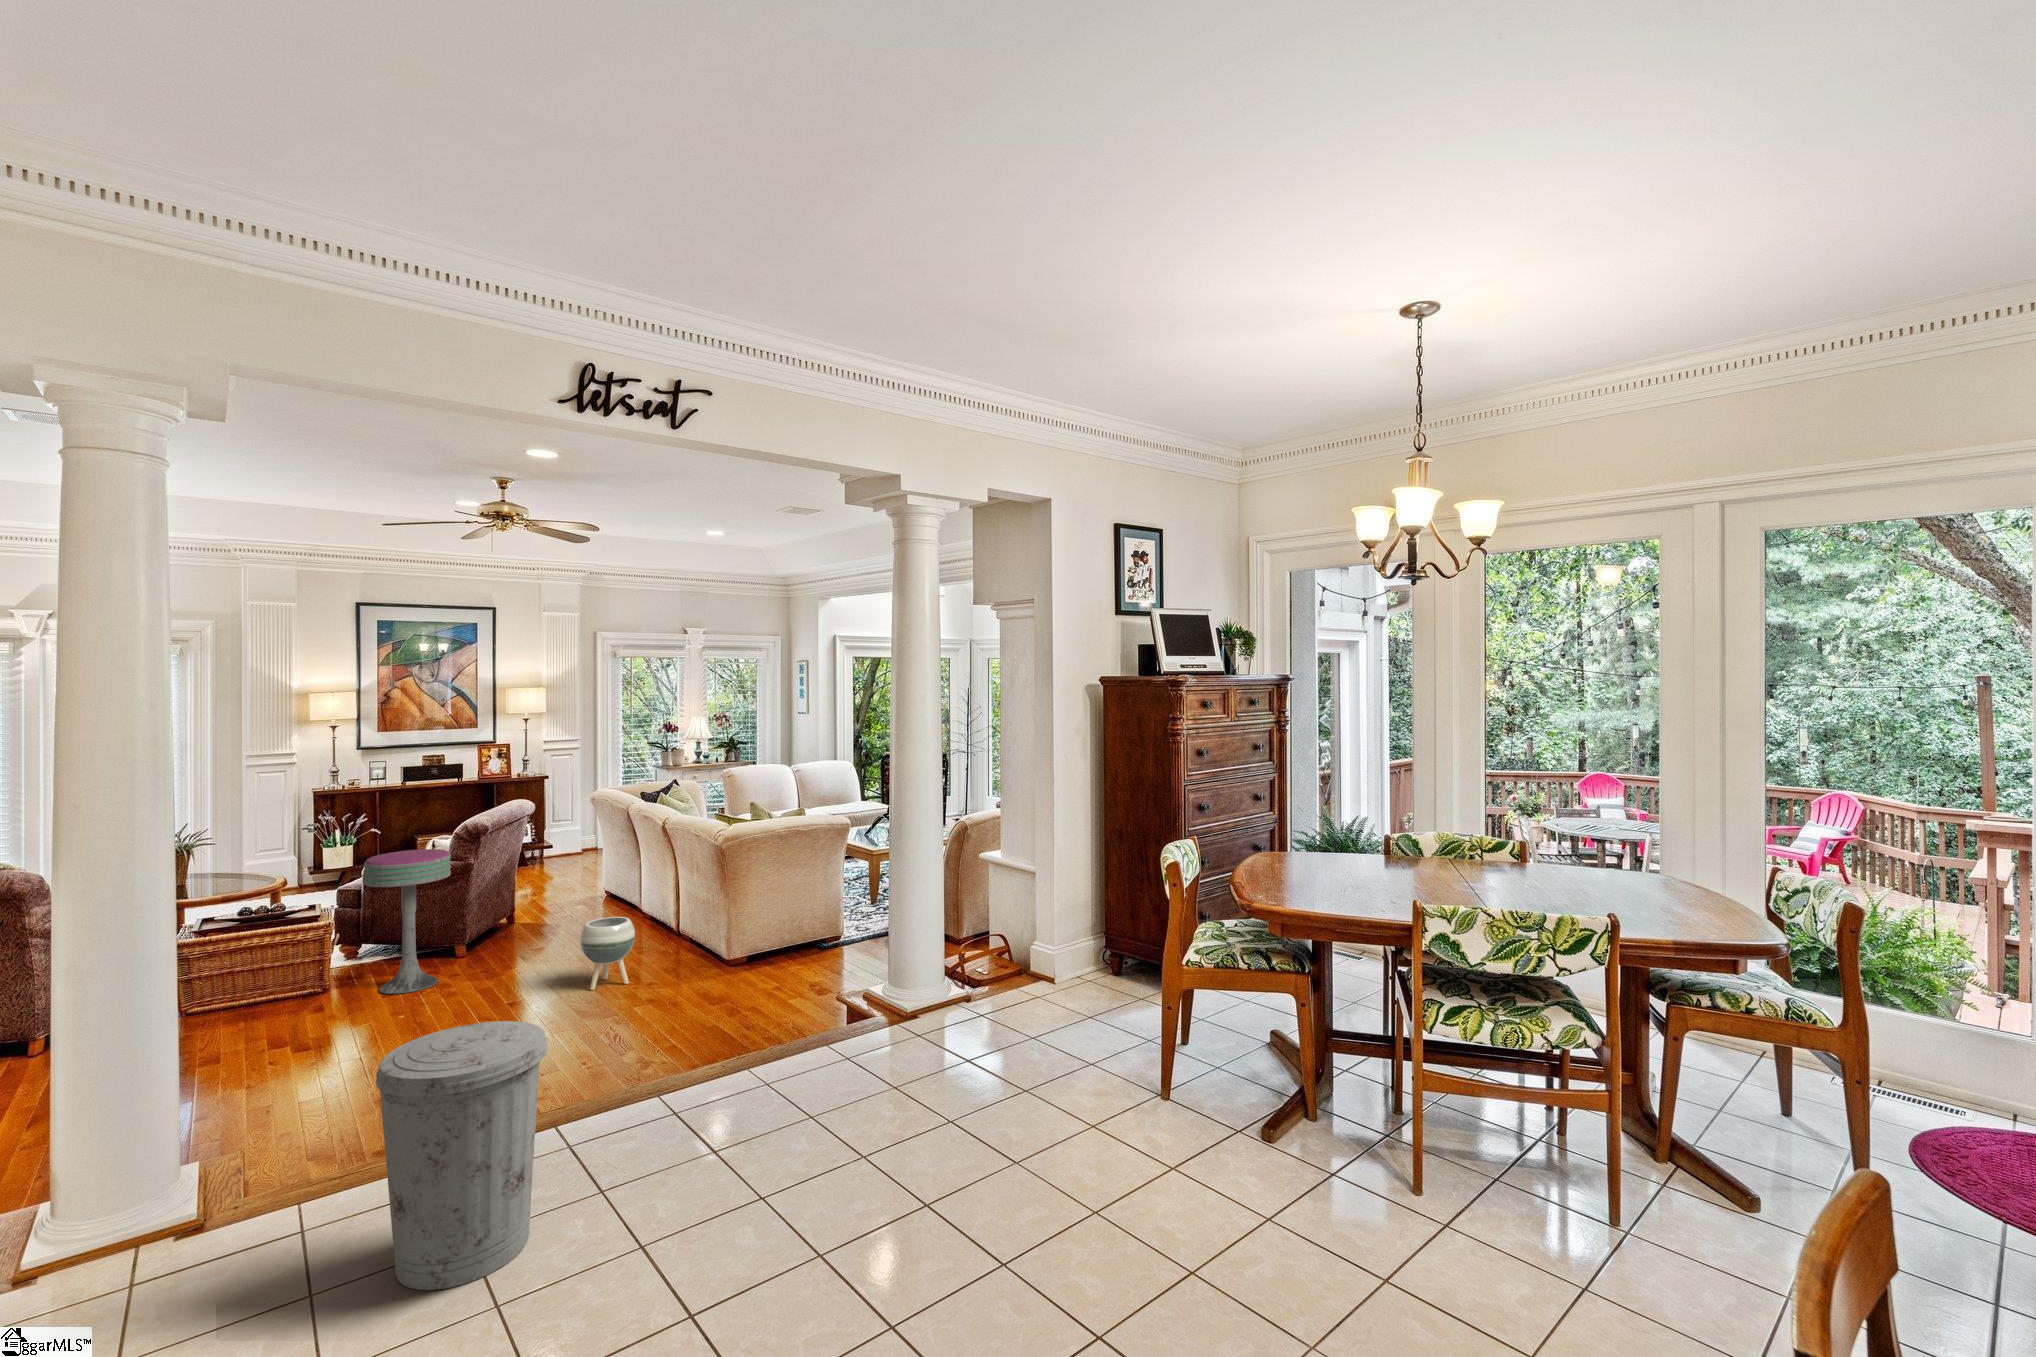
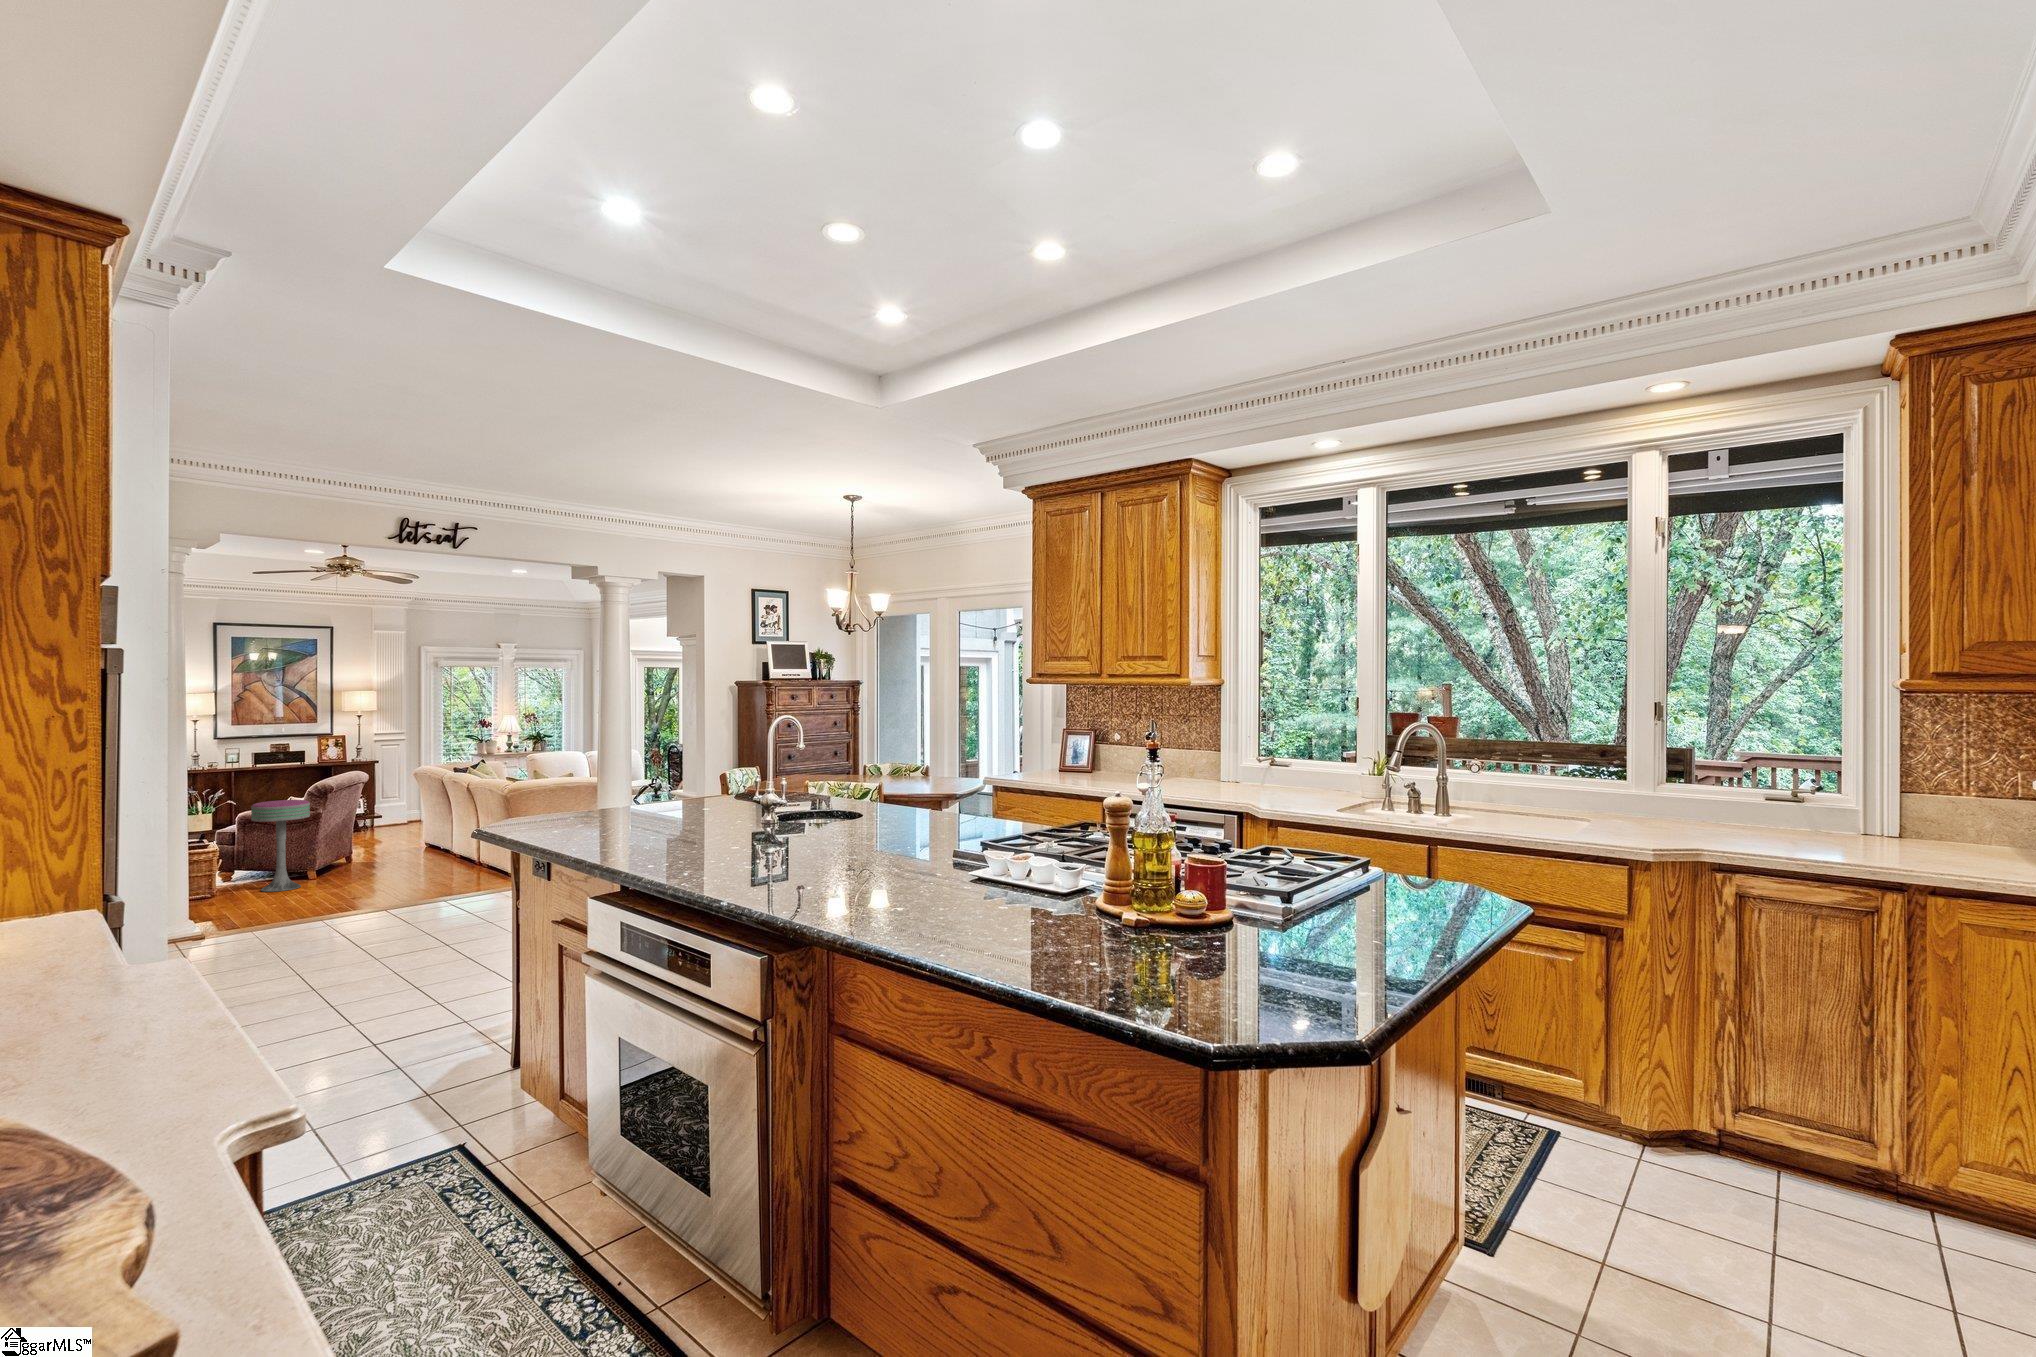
planter: present [580,917,635,990] -> none [400,843,438,888]
trash can: present [376,1021,548,1290] -> none [297,858,380,967]

